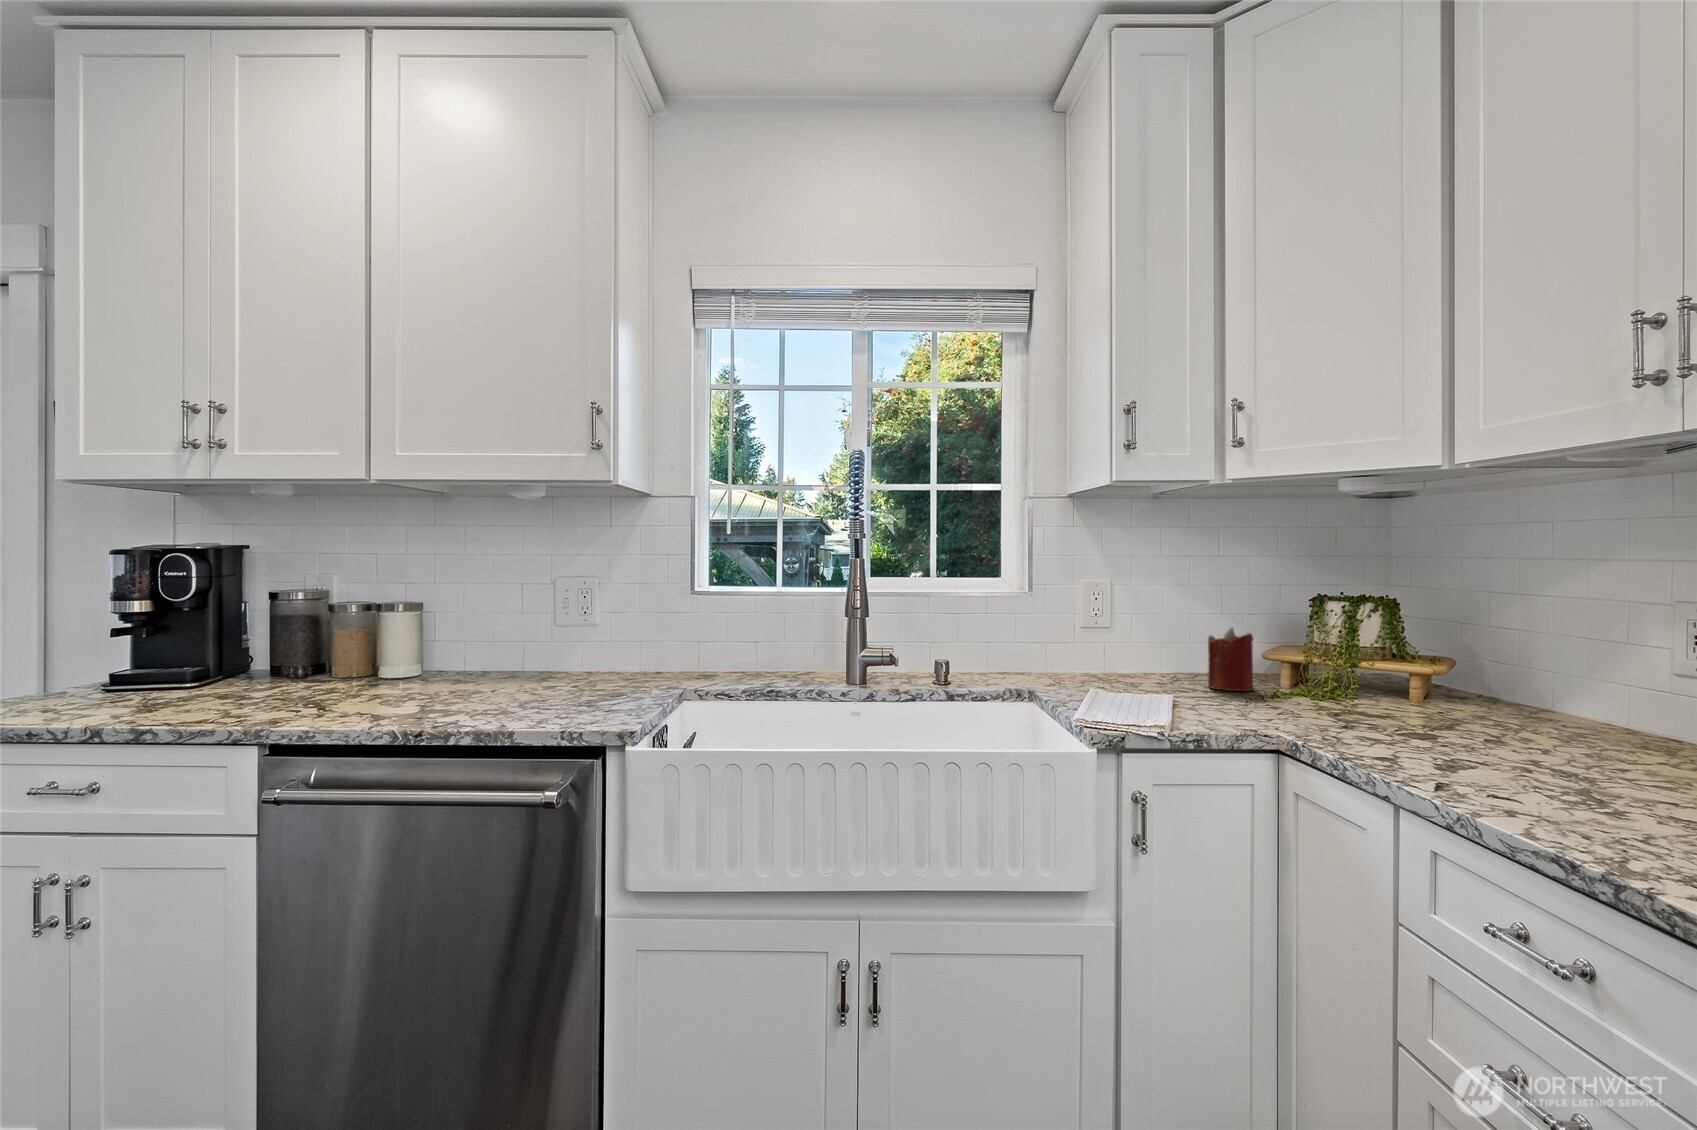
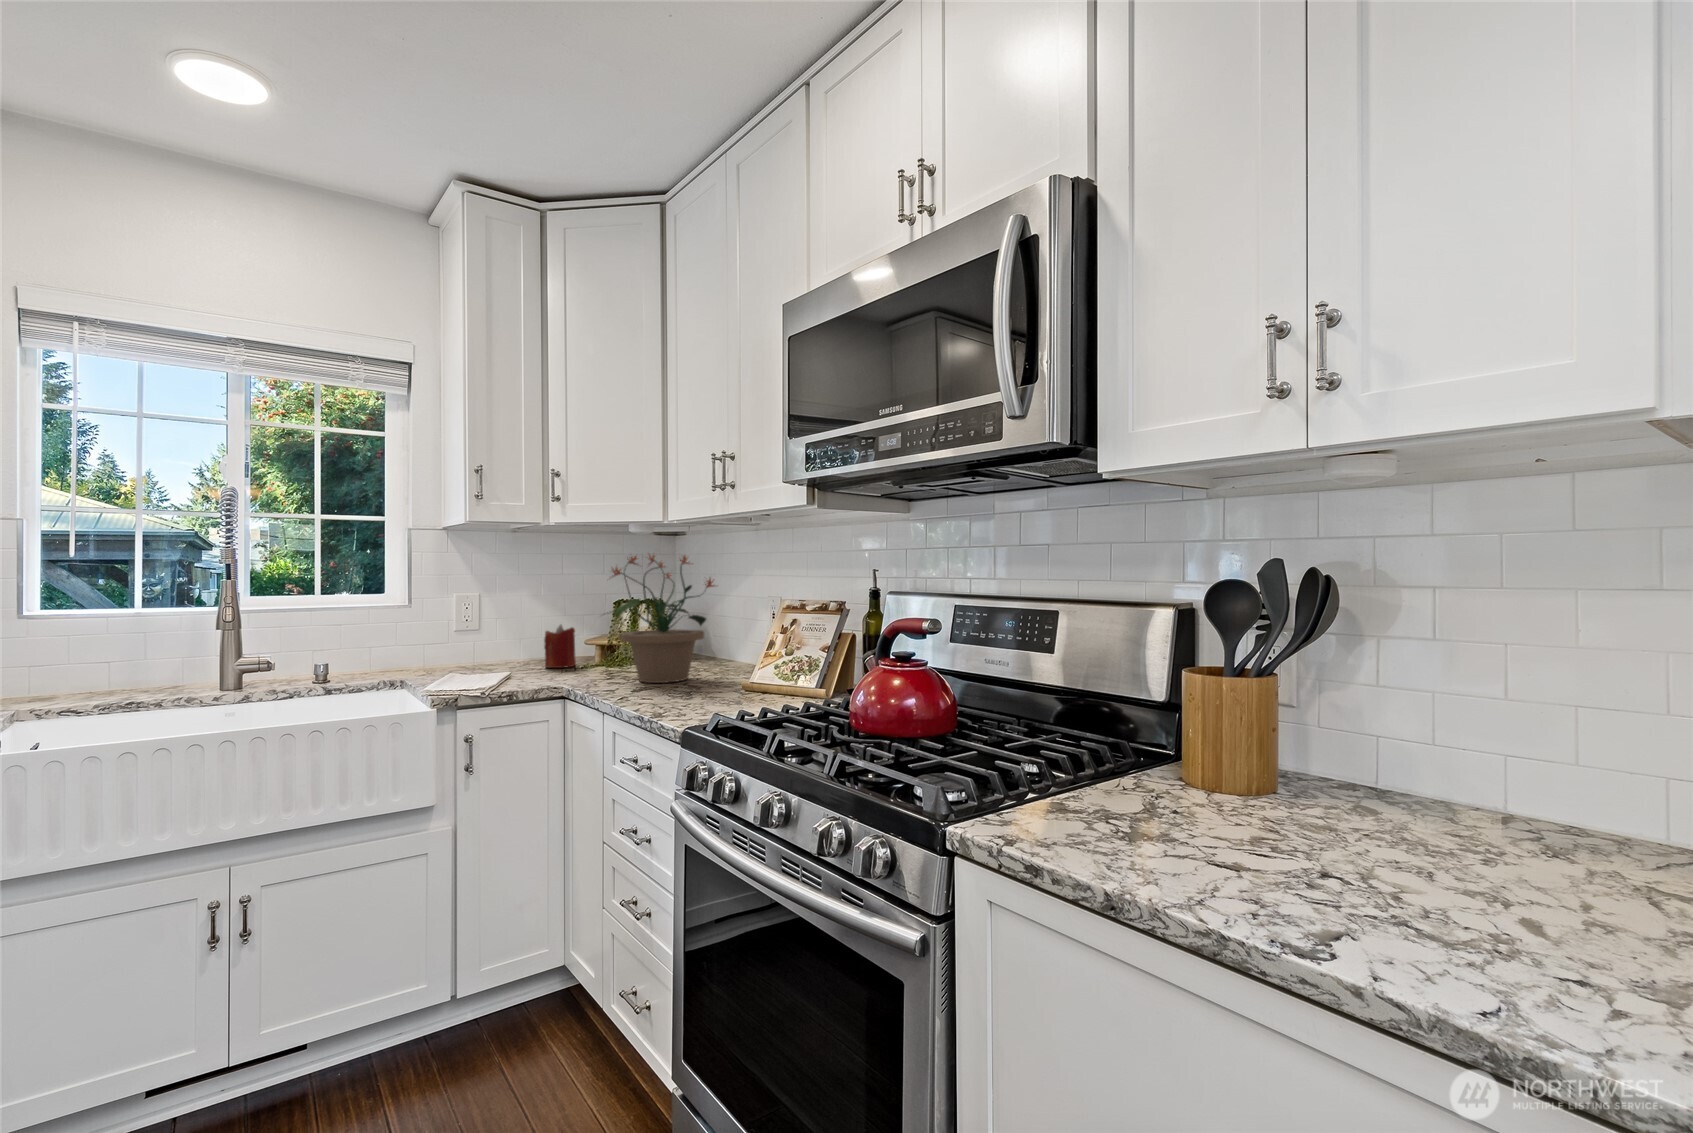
potted plant: none [1323,519,1577,745] -> present [607,555,715,683]

